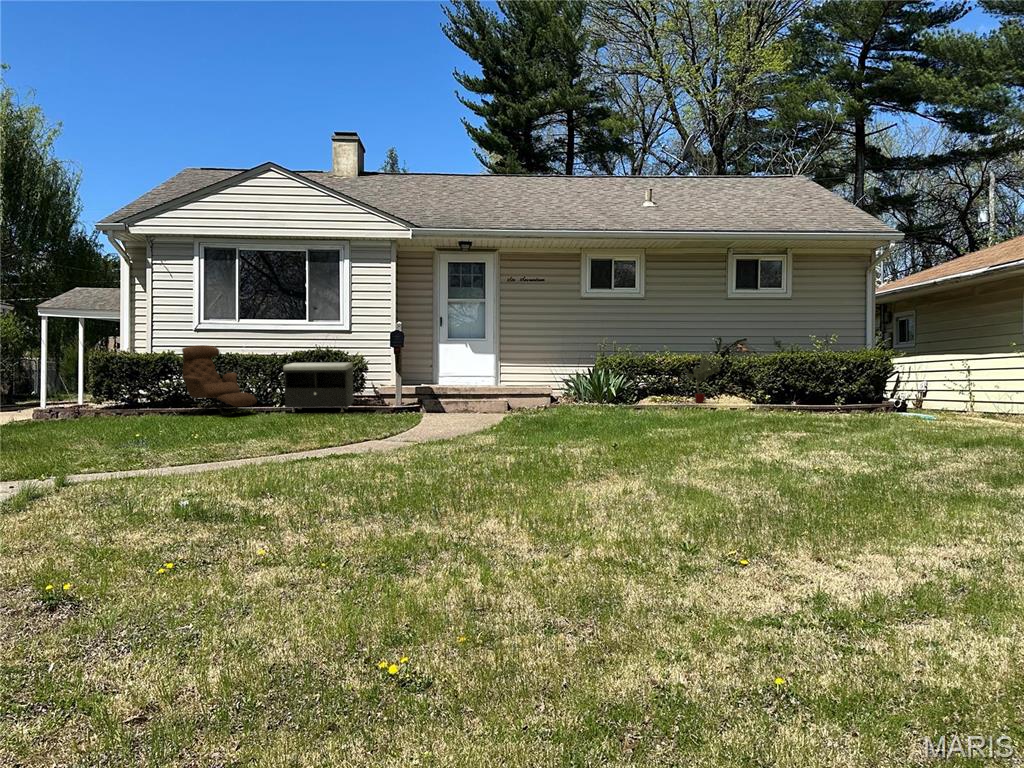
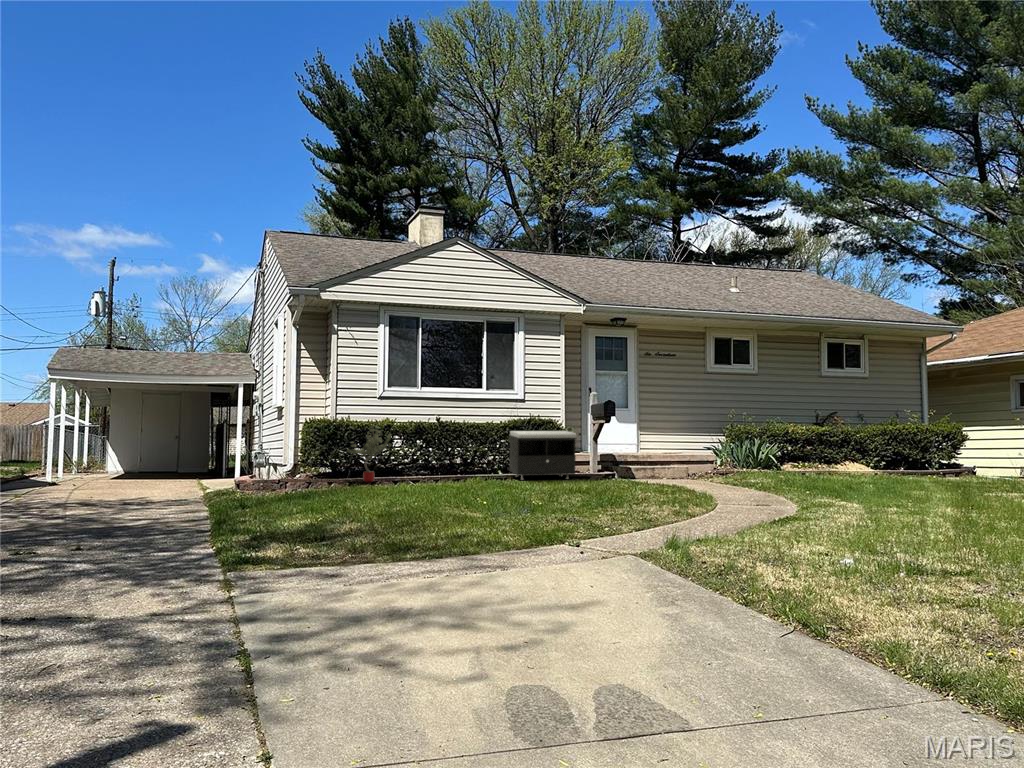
lounge chair: present [182,345,257,416] -> none [415,413,492,485]
potted tree: present [681,354,721,403] -> present [347,427,392,483]

